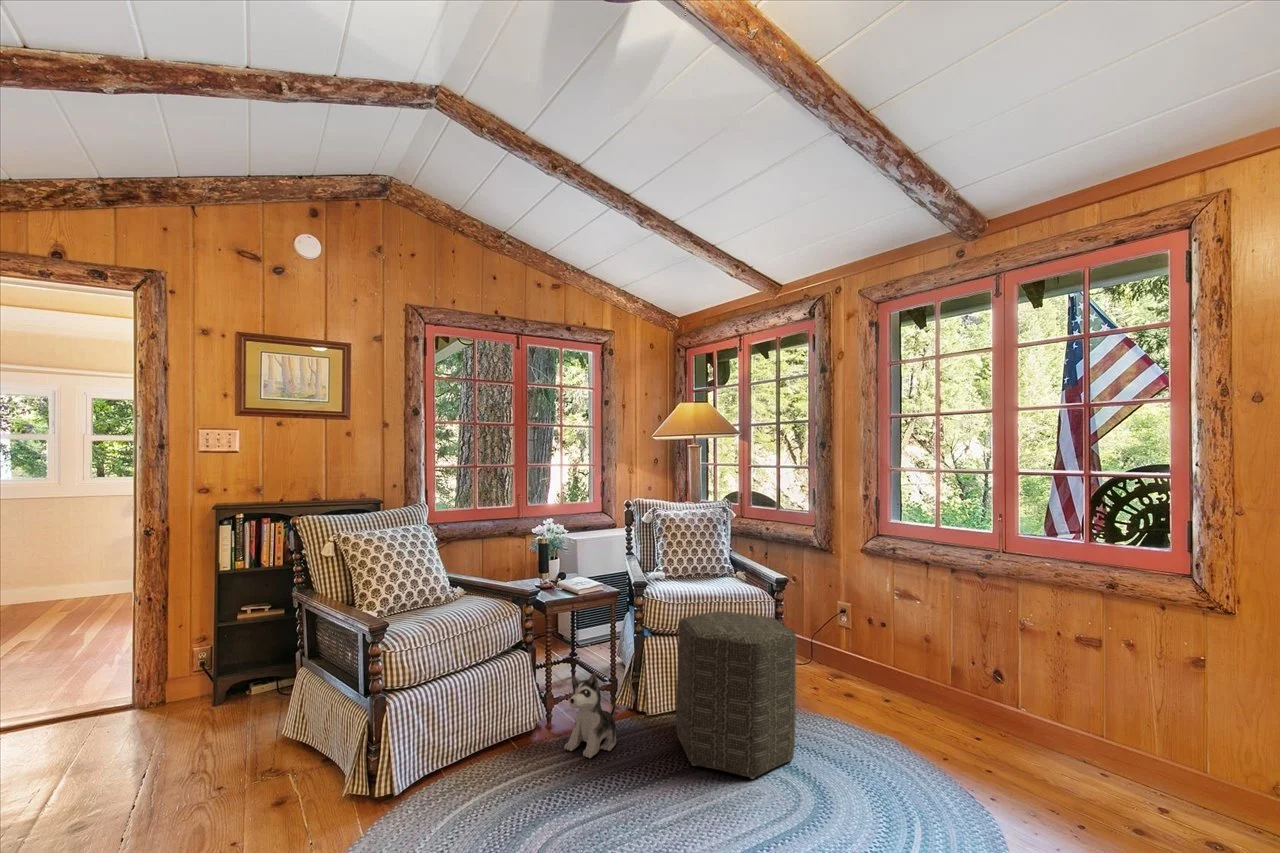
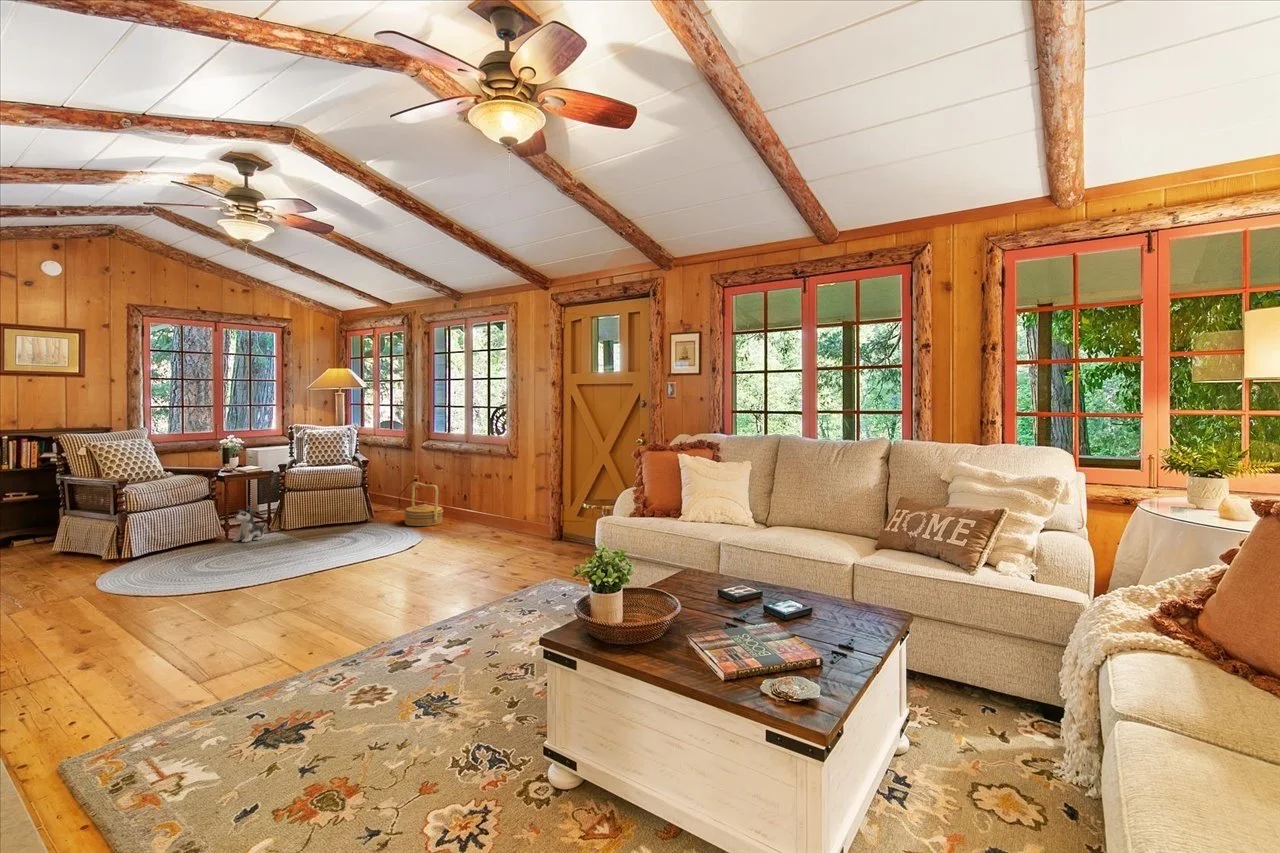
ottoman: present [676,611,797,779] -> none [296,478,353,541]
woven basket: none [858,620,945,731] -> present [404,482,443,526]

